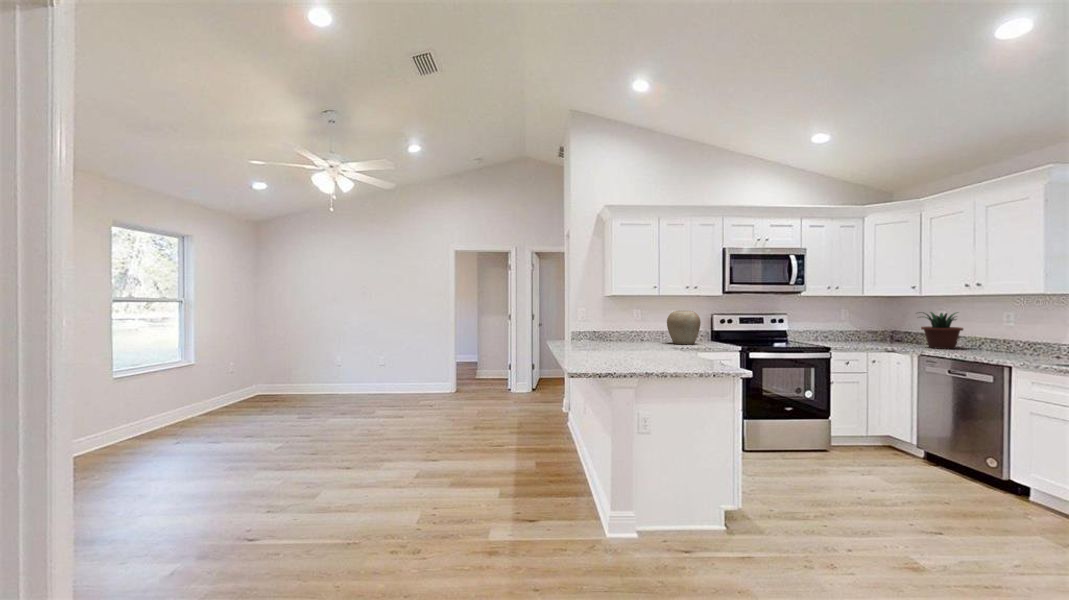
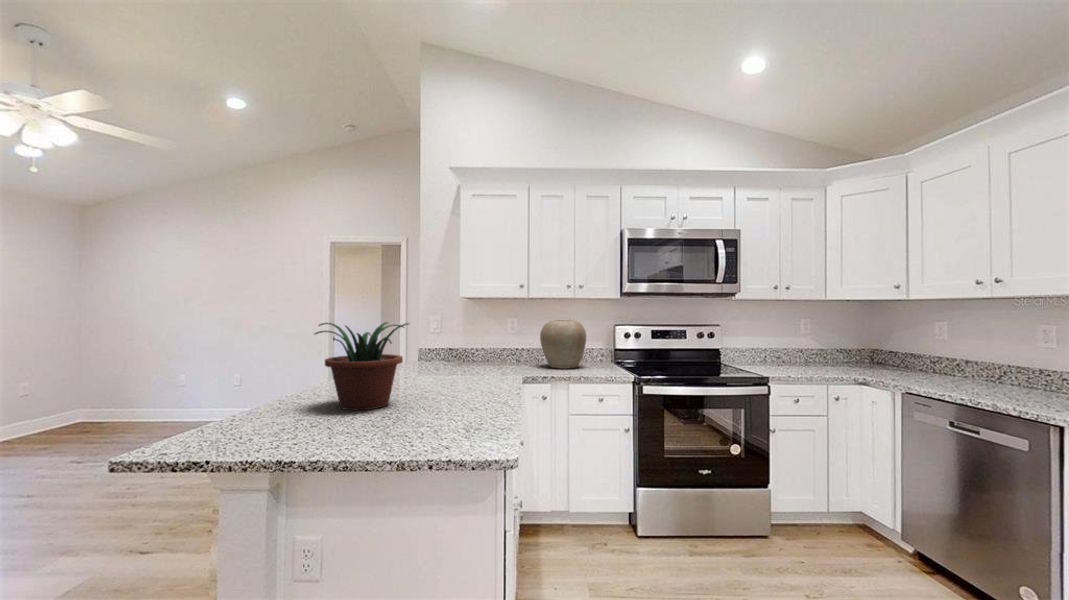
potted plant: present [921,312,963,349] -> present [315,322,409,410]

